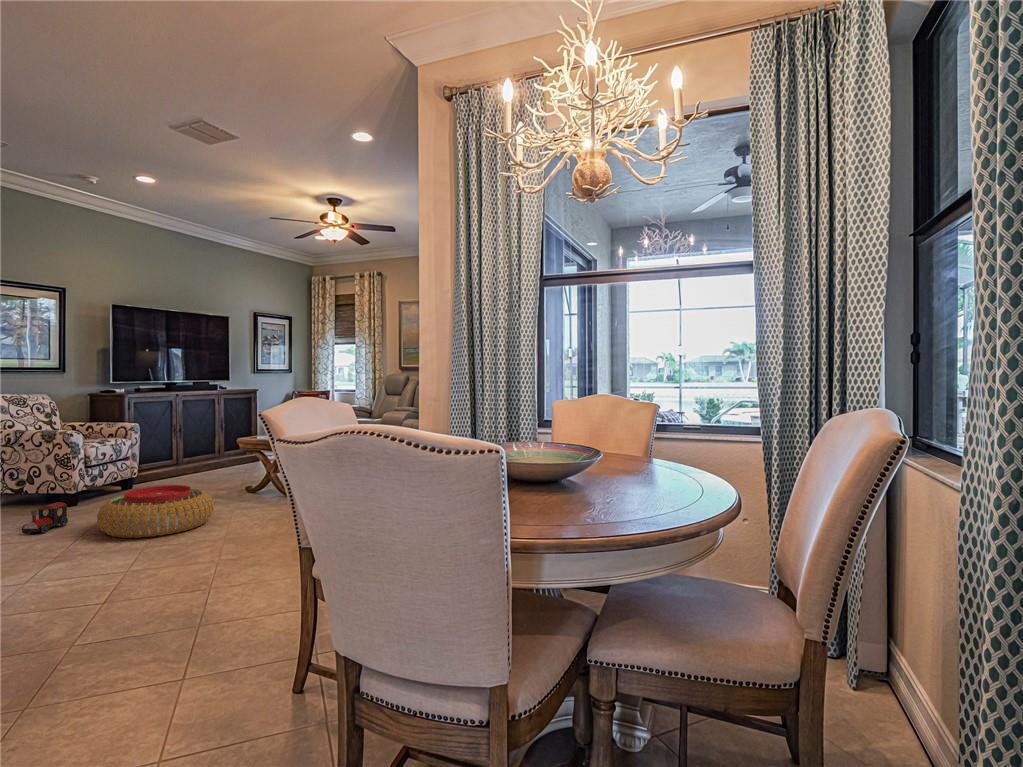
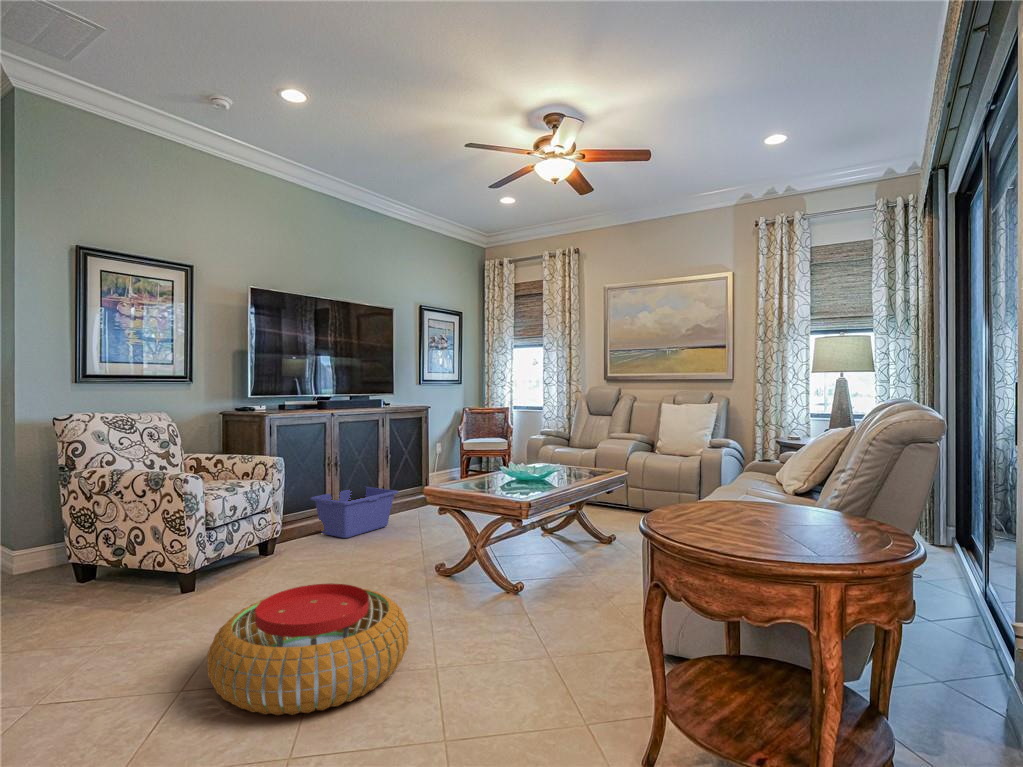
storage bin: none [161,446,230,479] -> present [310,487,398,538]
toy train: present [22,502,68,533] -> none [87,608,167,676]

